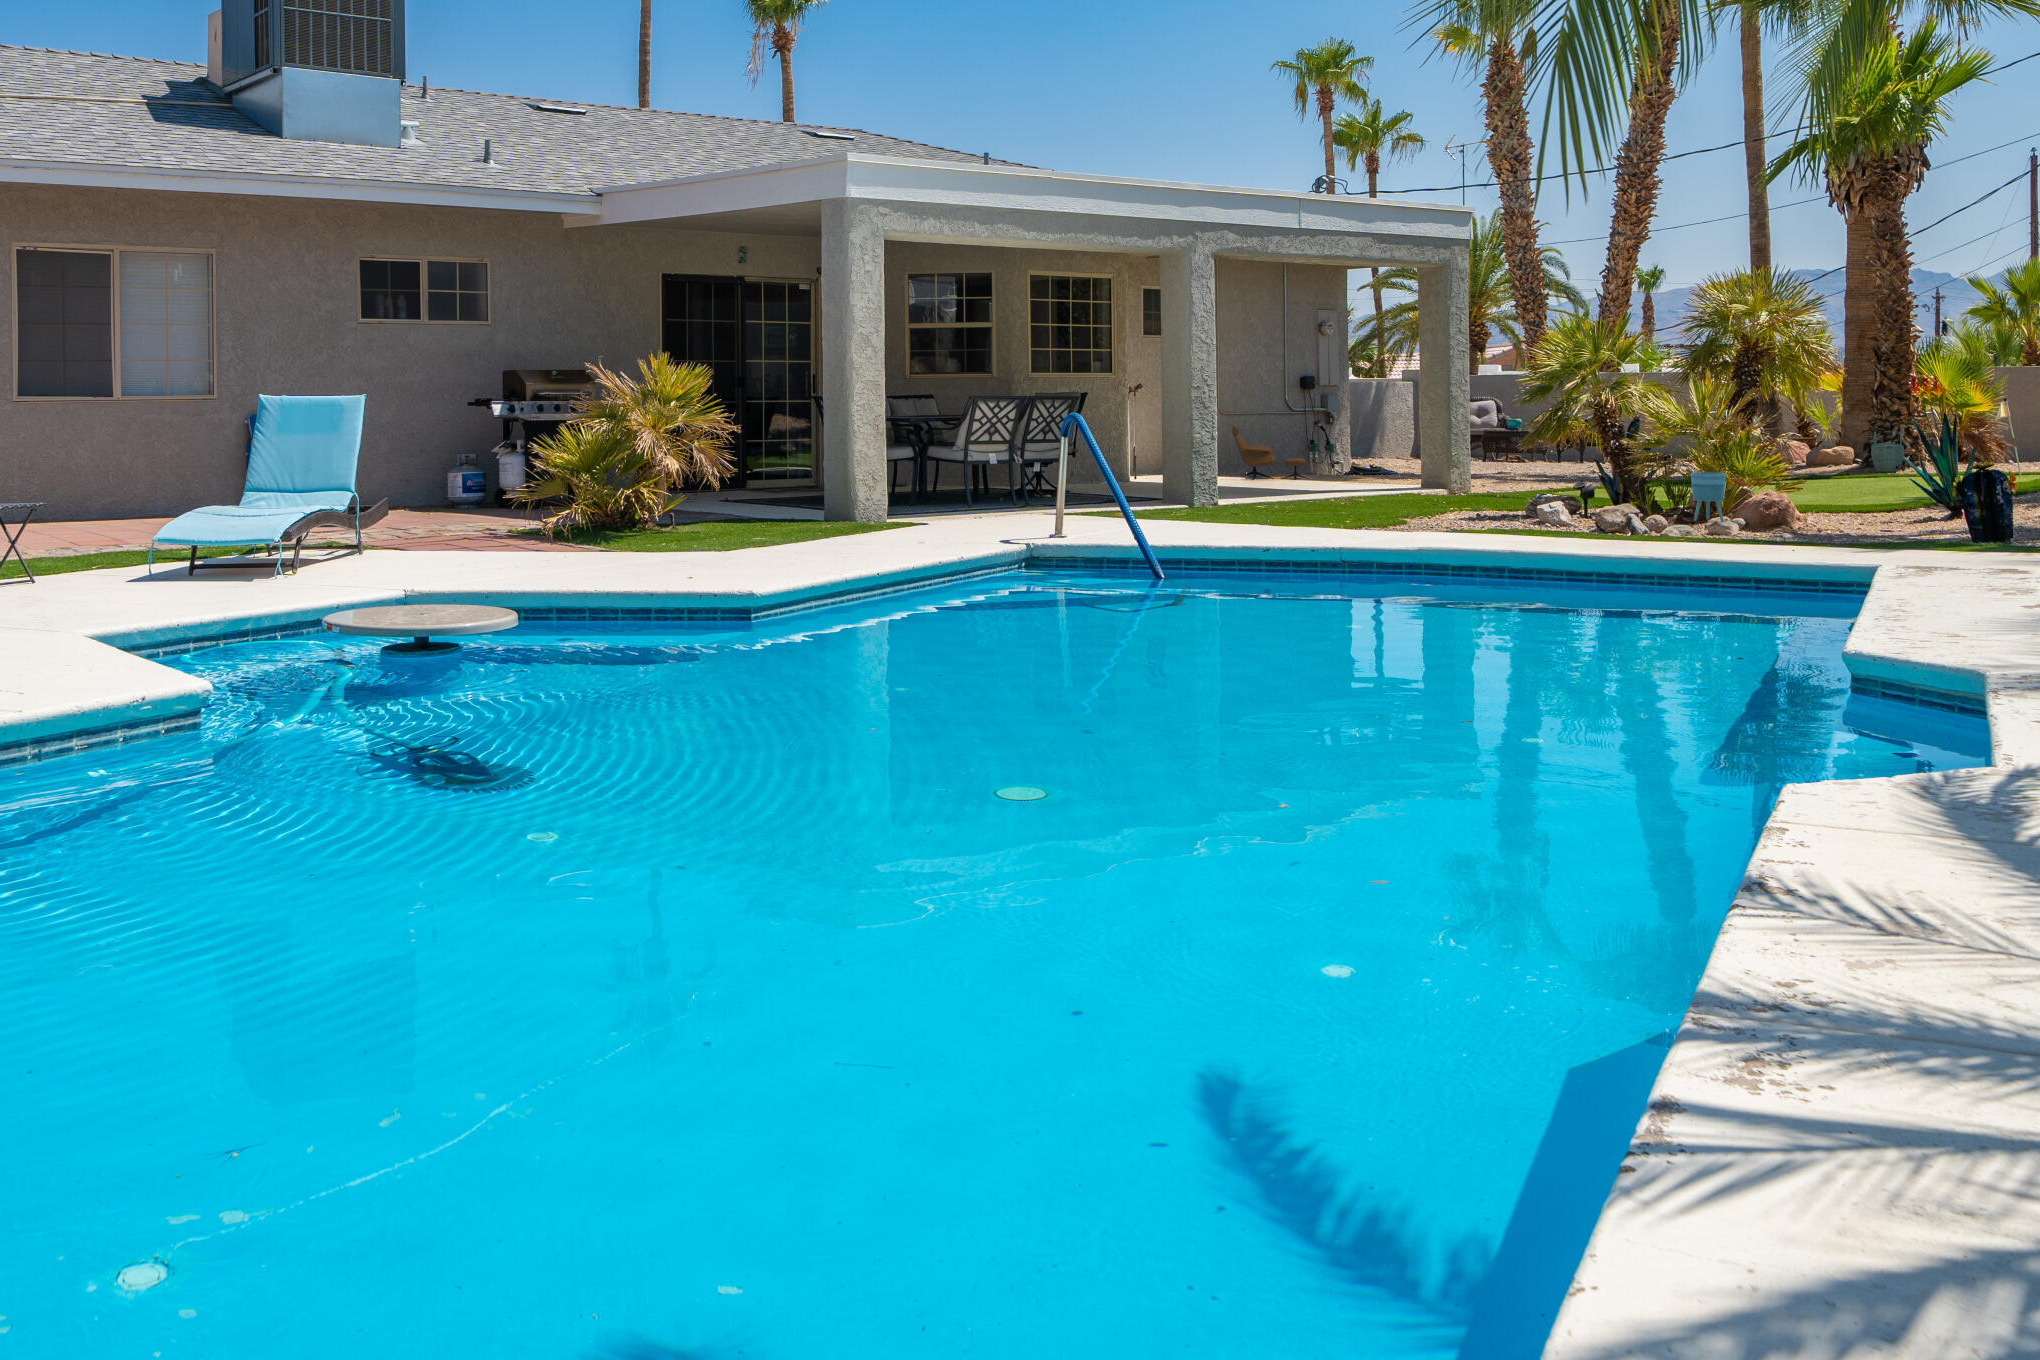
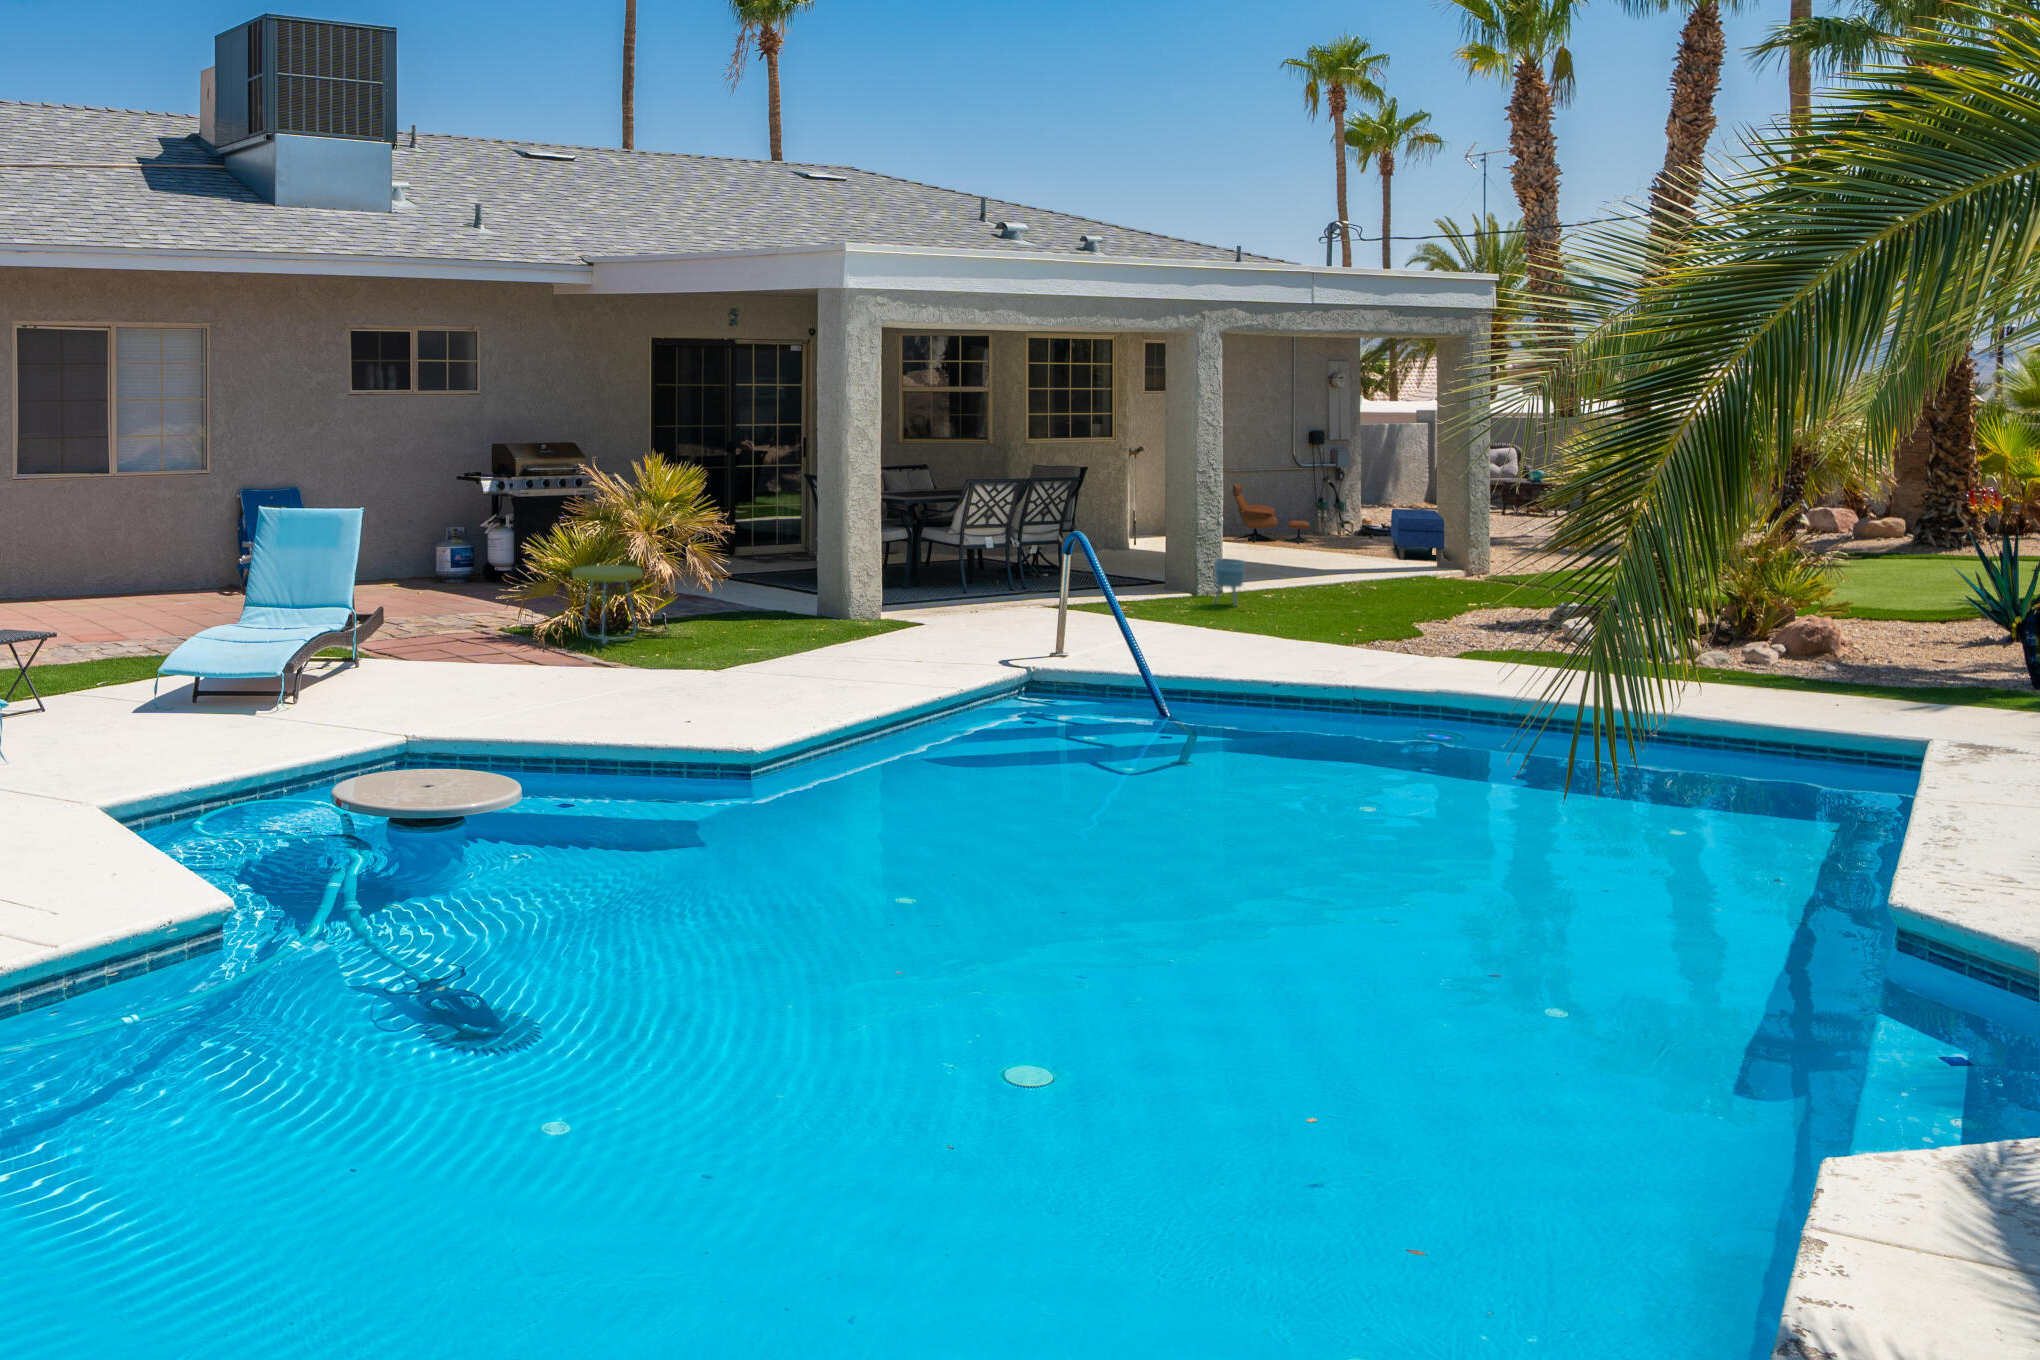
woven basket: present [1871,432,1904,473] -> none [1926,507,1963,552]
bench: none [1381,442,1430,486] -> present [1391,509,1445,562]
side table: none [584,465,654,538] -> present [572,565,643,643]
planter: present [1691,472,1726,522] -> present [1215,559,1245,605]

